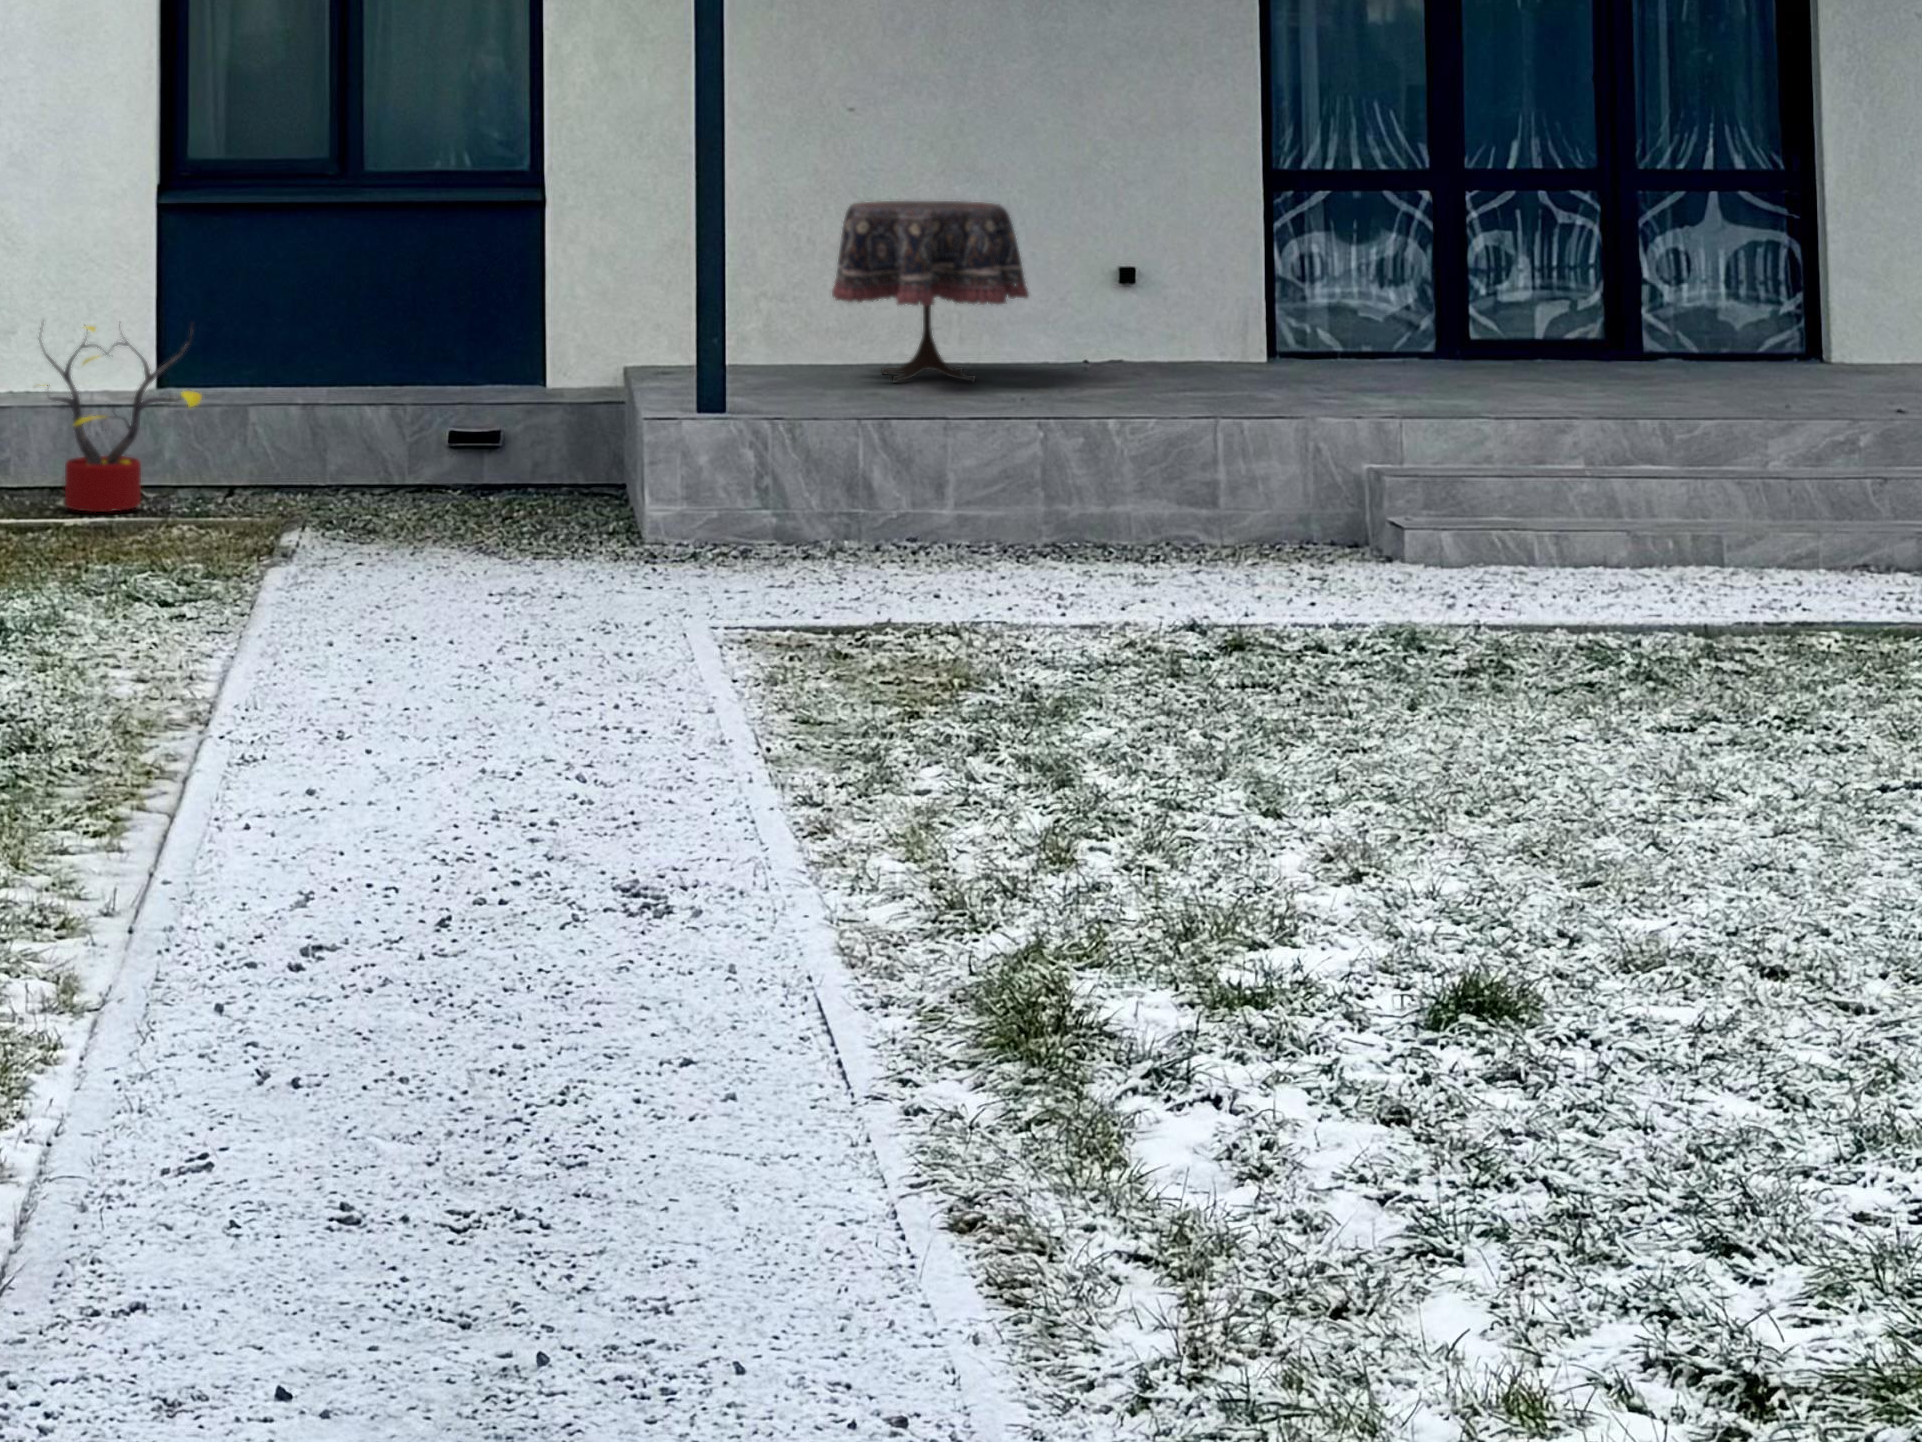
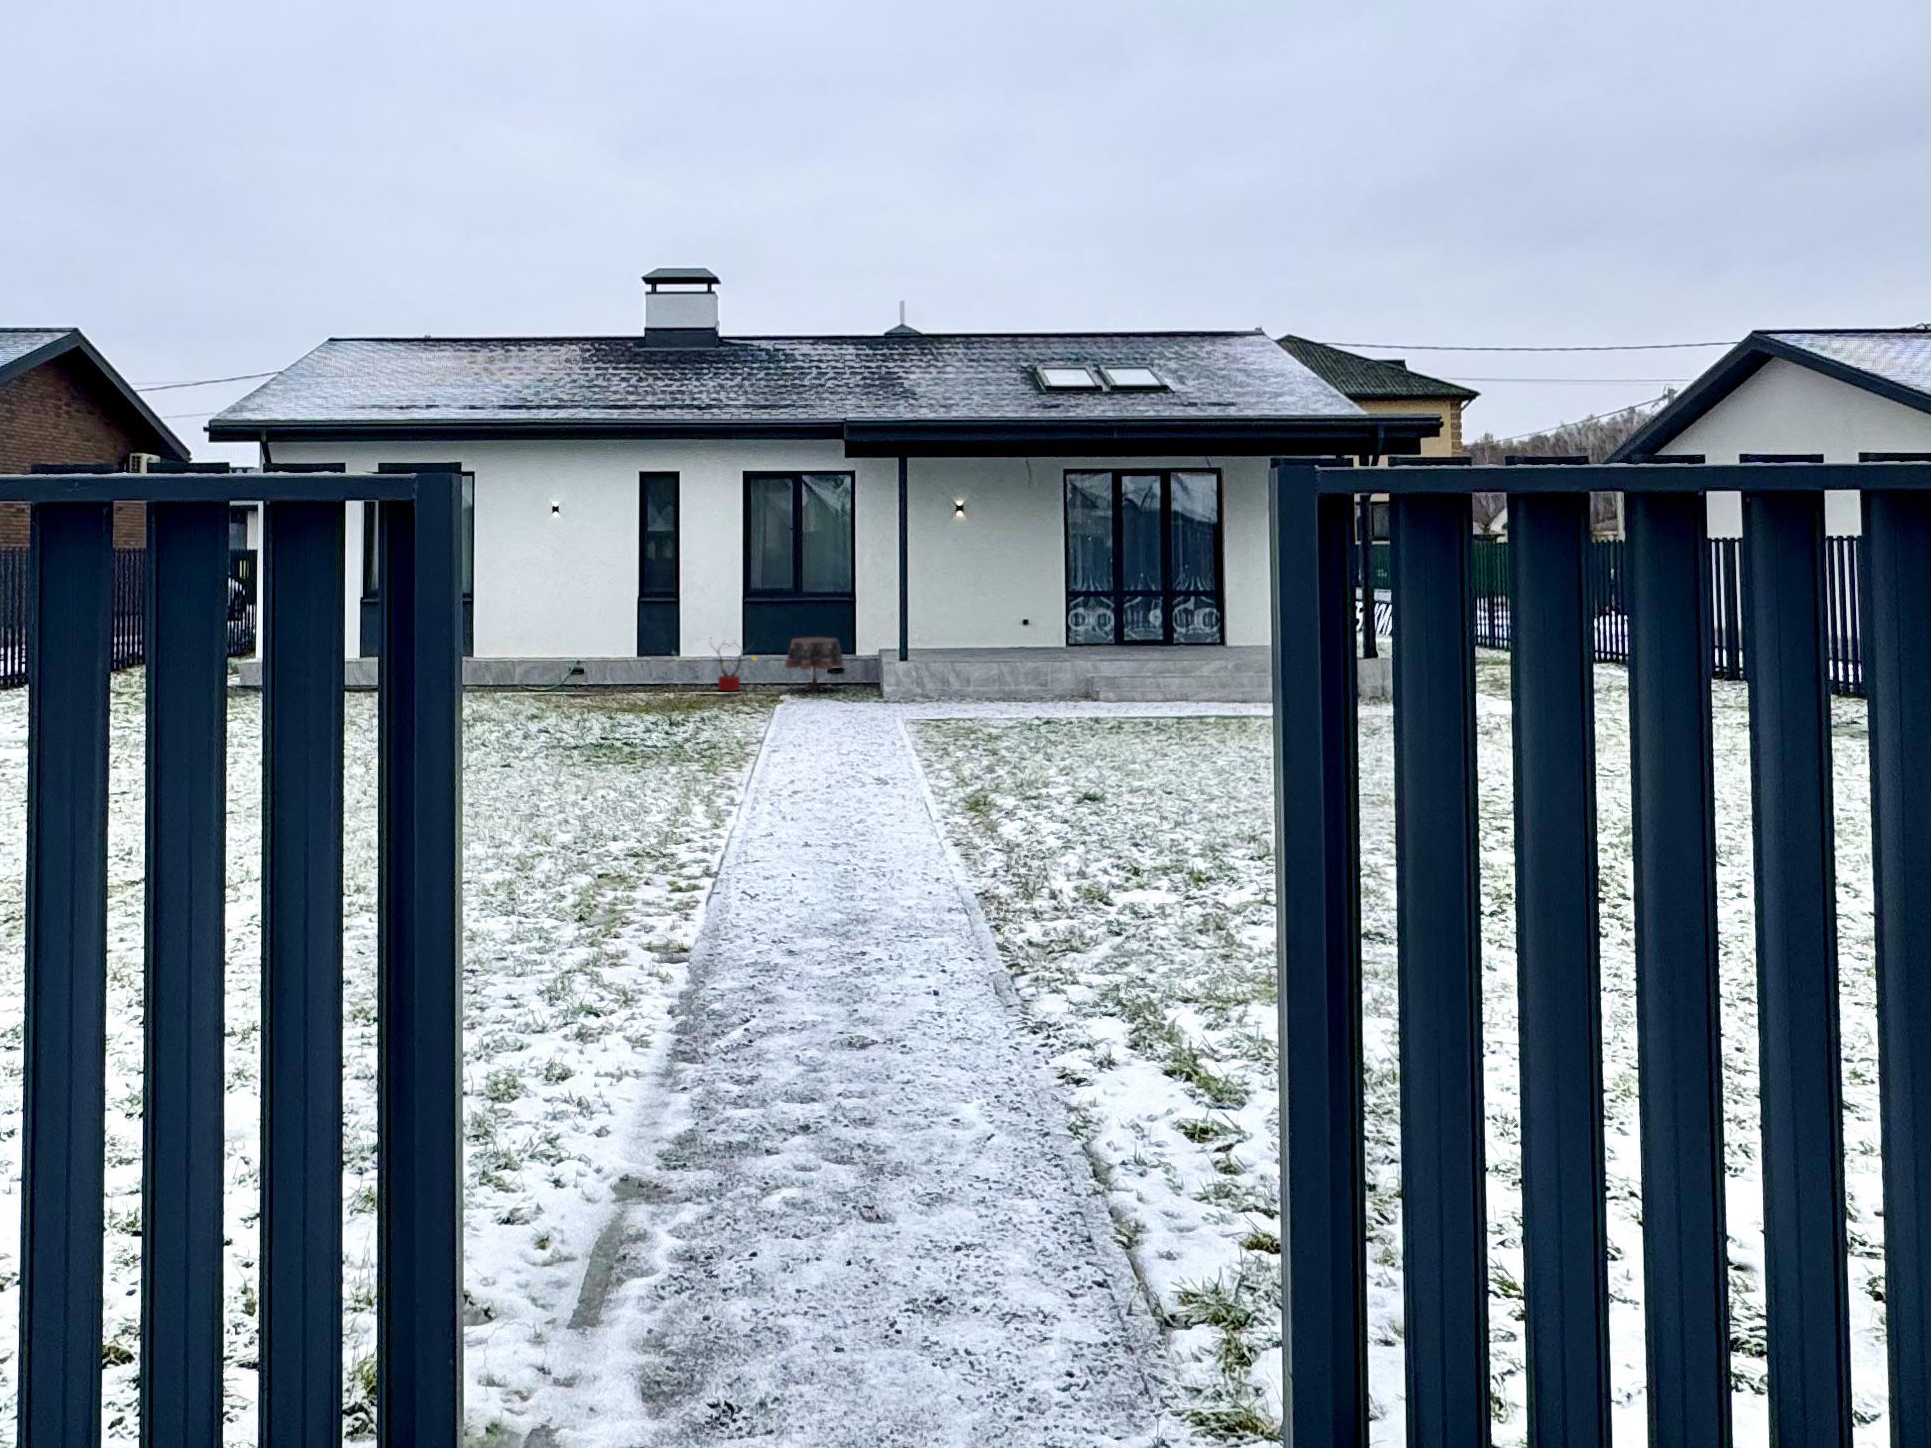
side table: present [832,201,1029,382] -> present [785,637,844,691]

